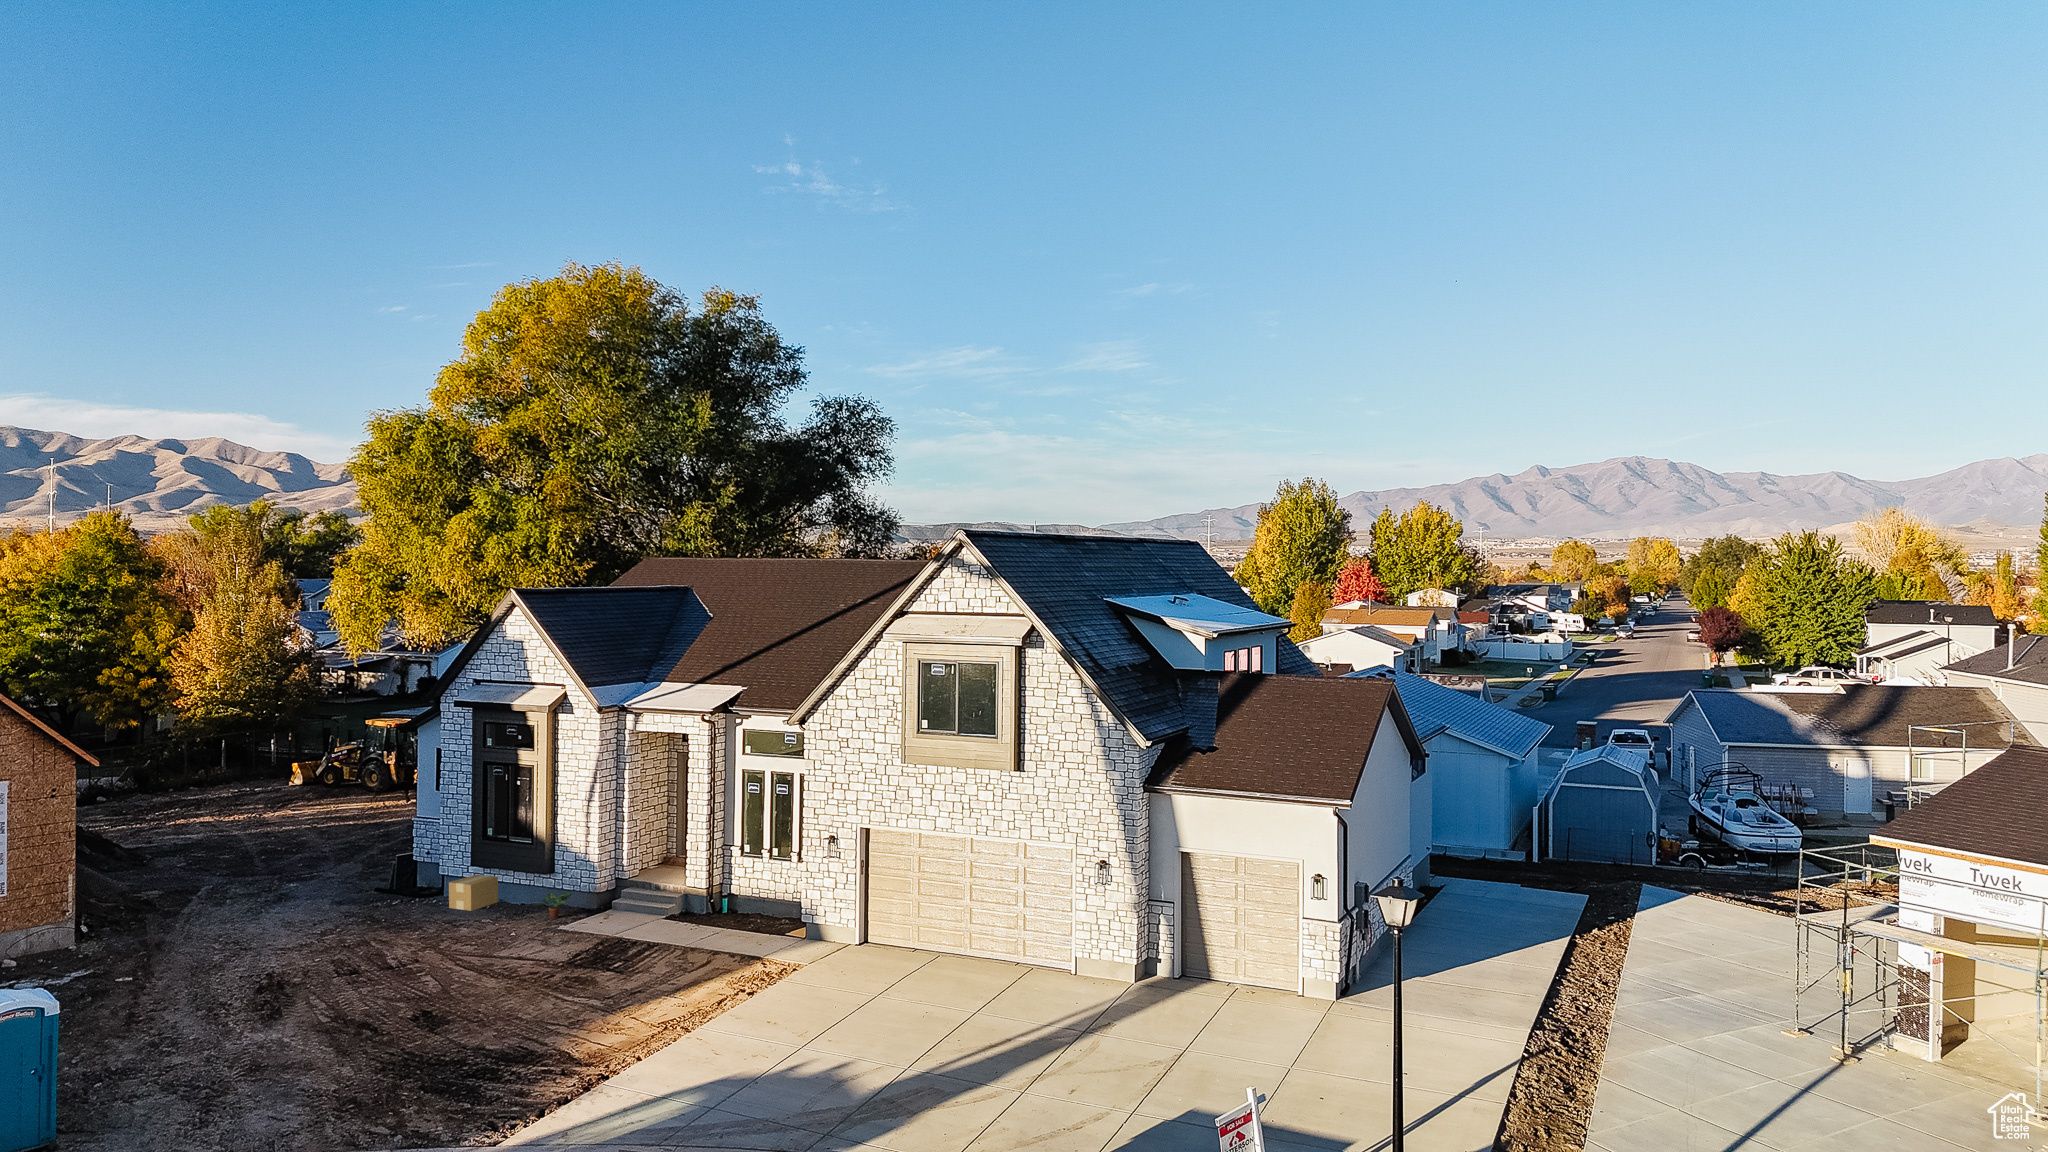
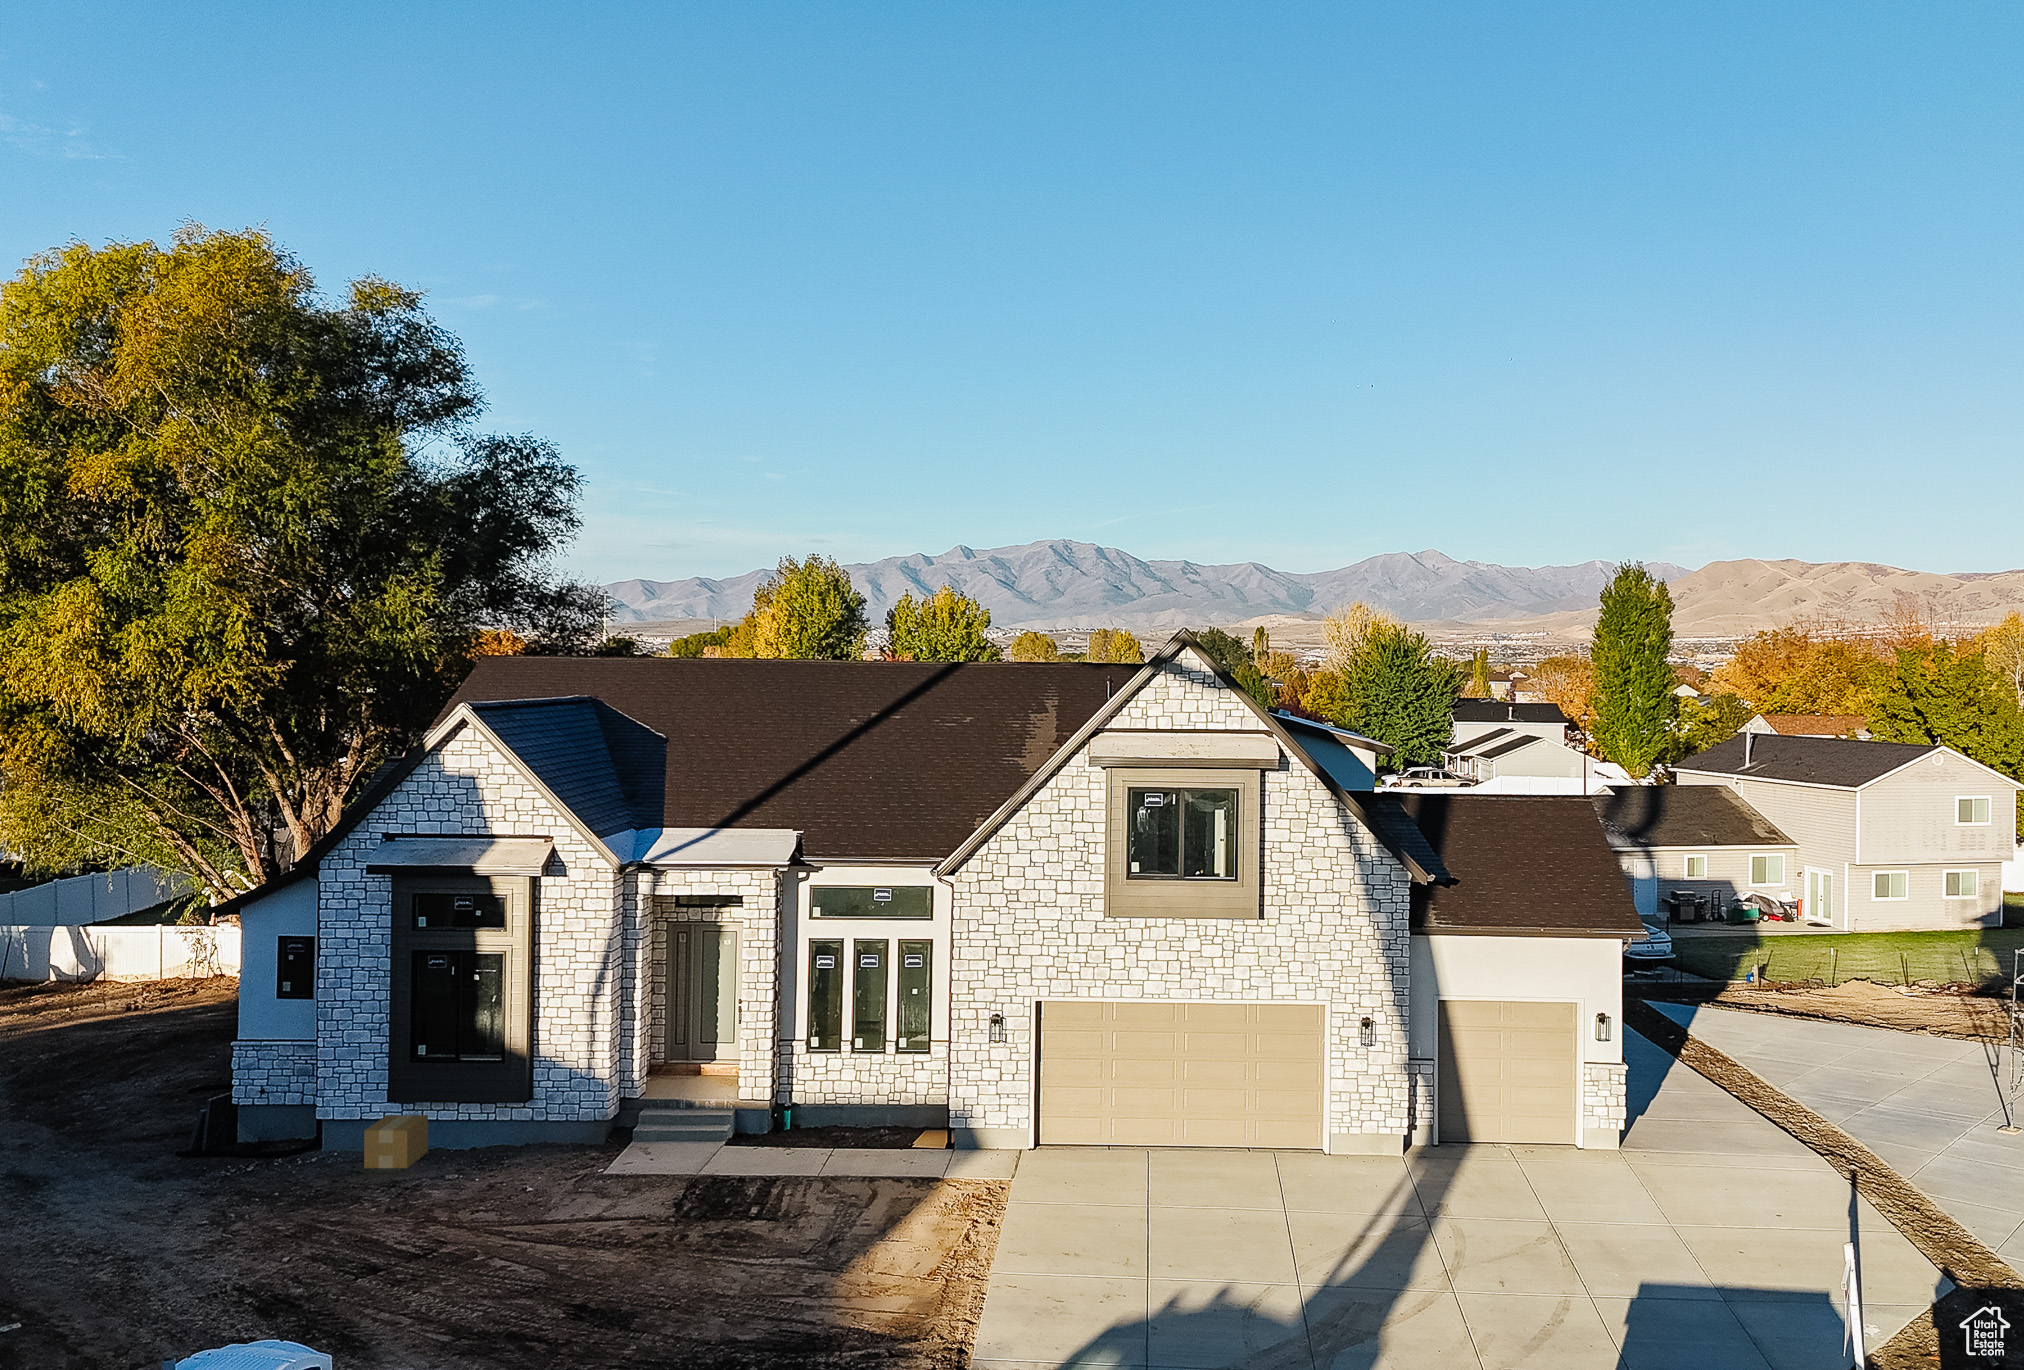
potted plant: present [533,893,571,919] -> none [520,1125,575,1165]

